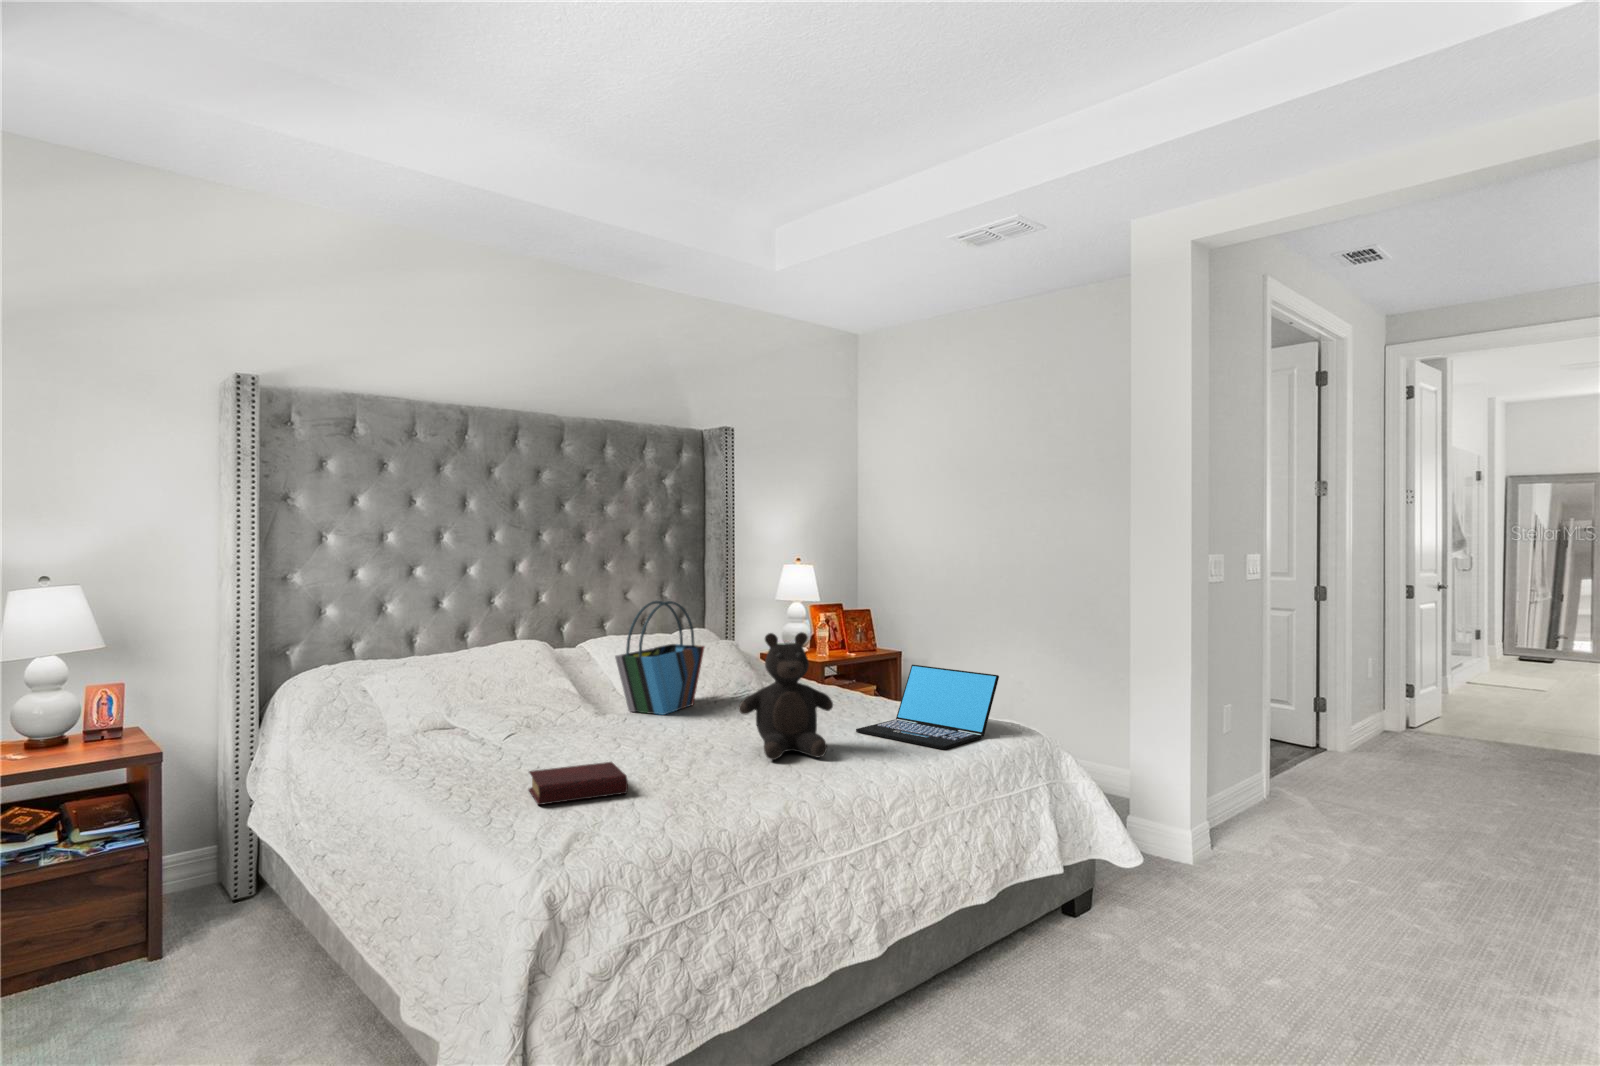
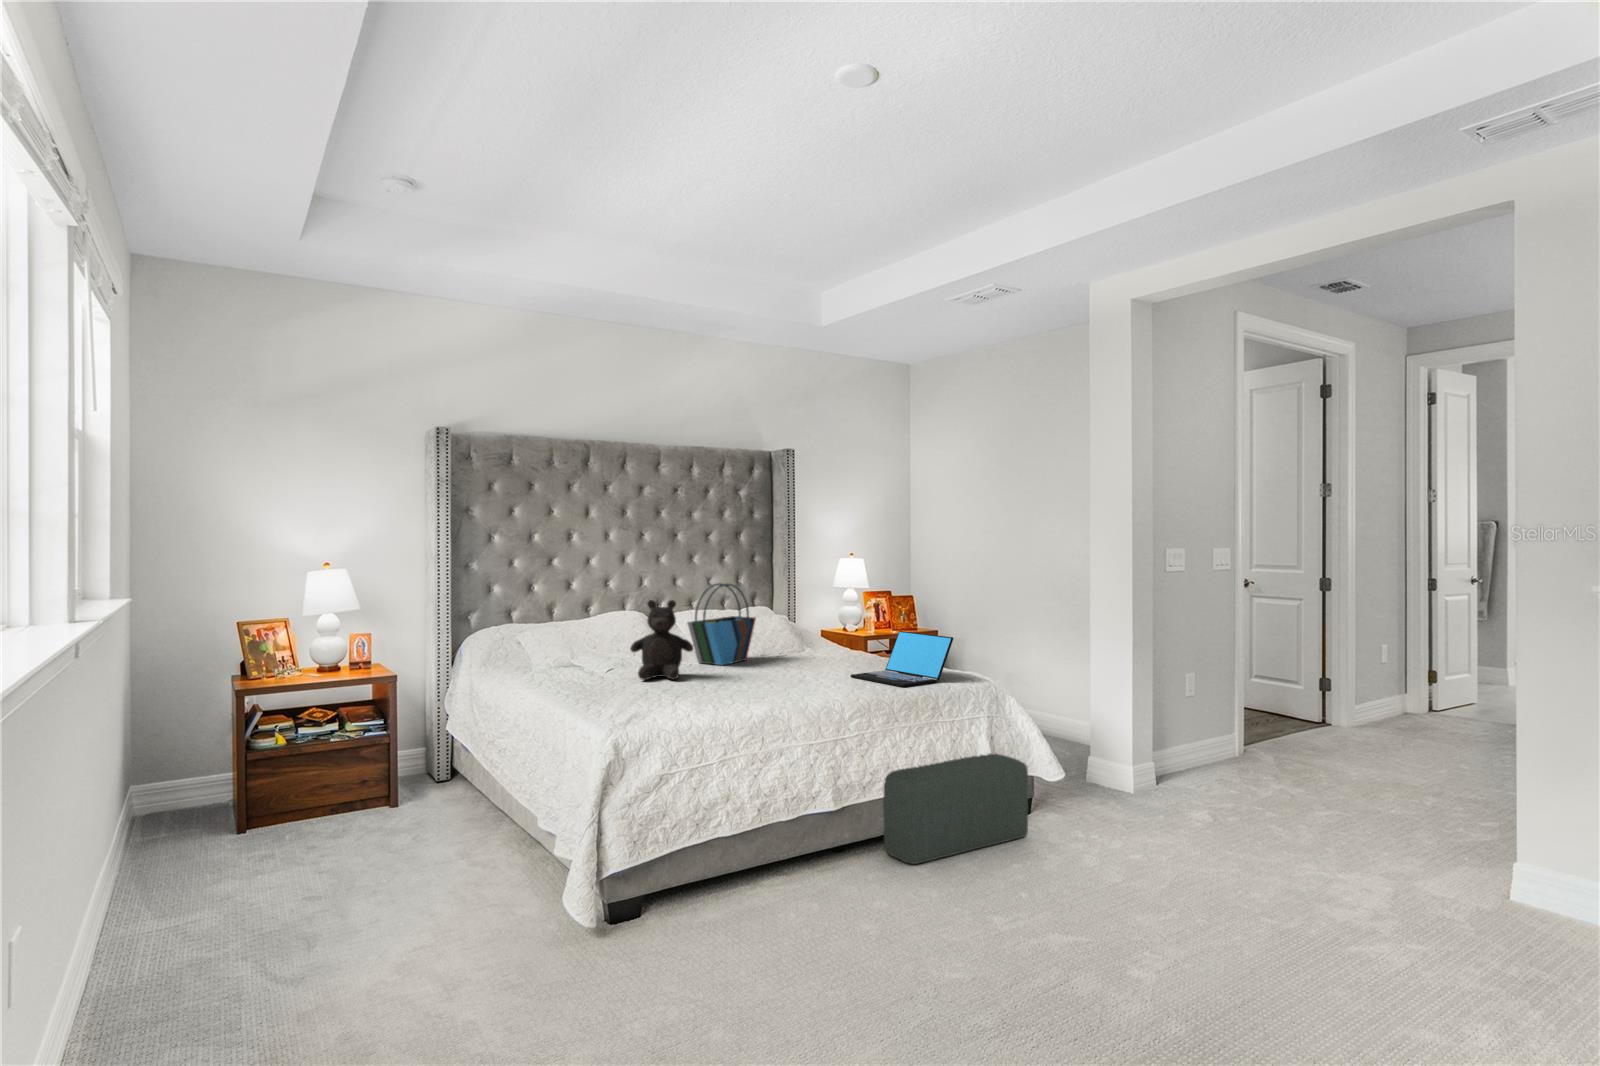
teddy bear: present [739,632,833,760] -> present [630,600,693,680]
book: present [529,762,628,805] -> none [616,684,676,704]
pouf: none [937,836,1115,1026] -> present [883,754,1028,864]

